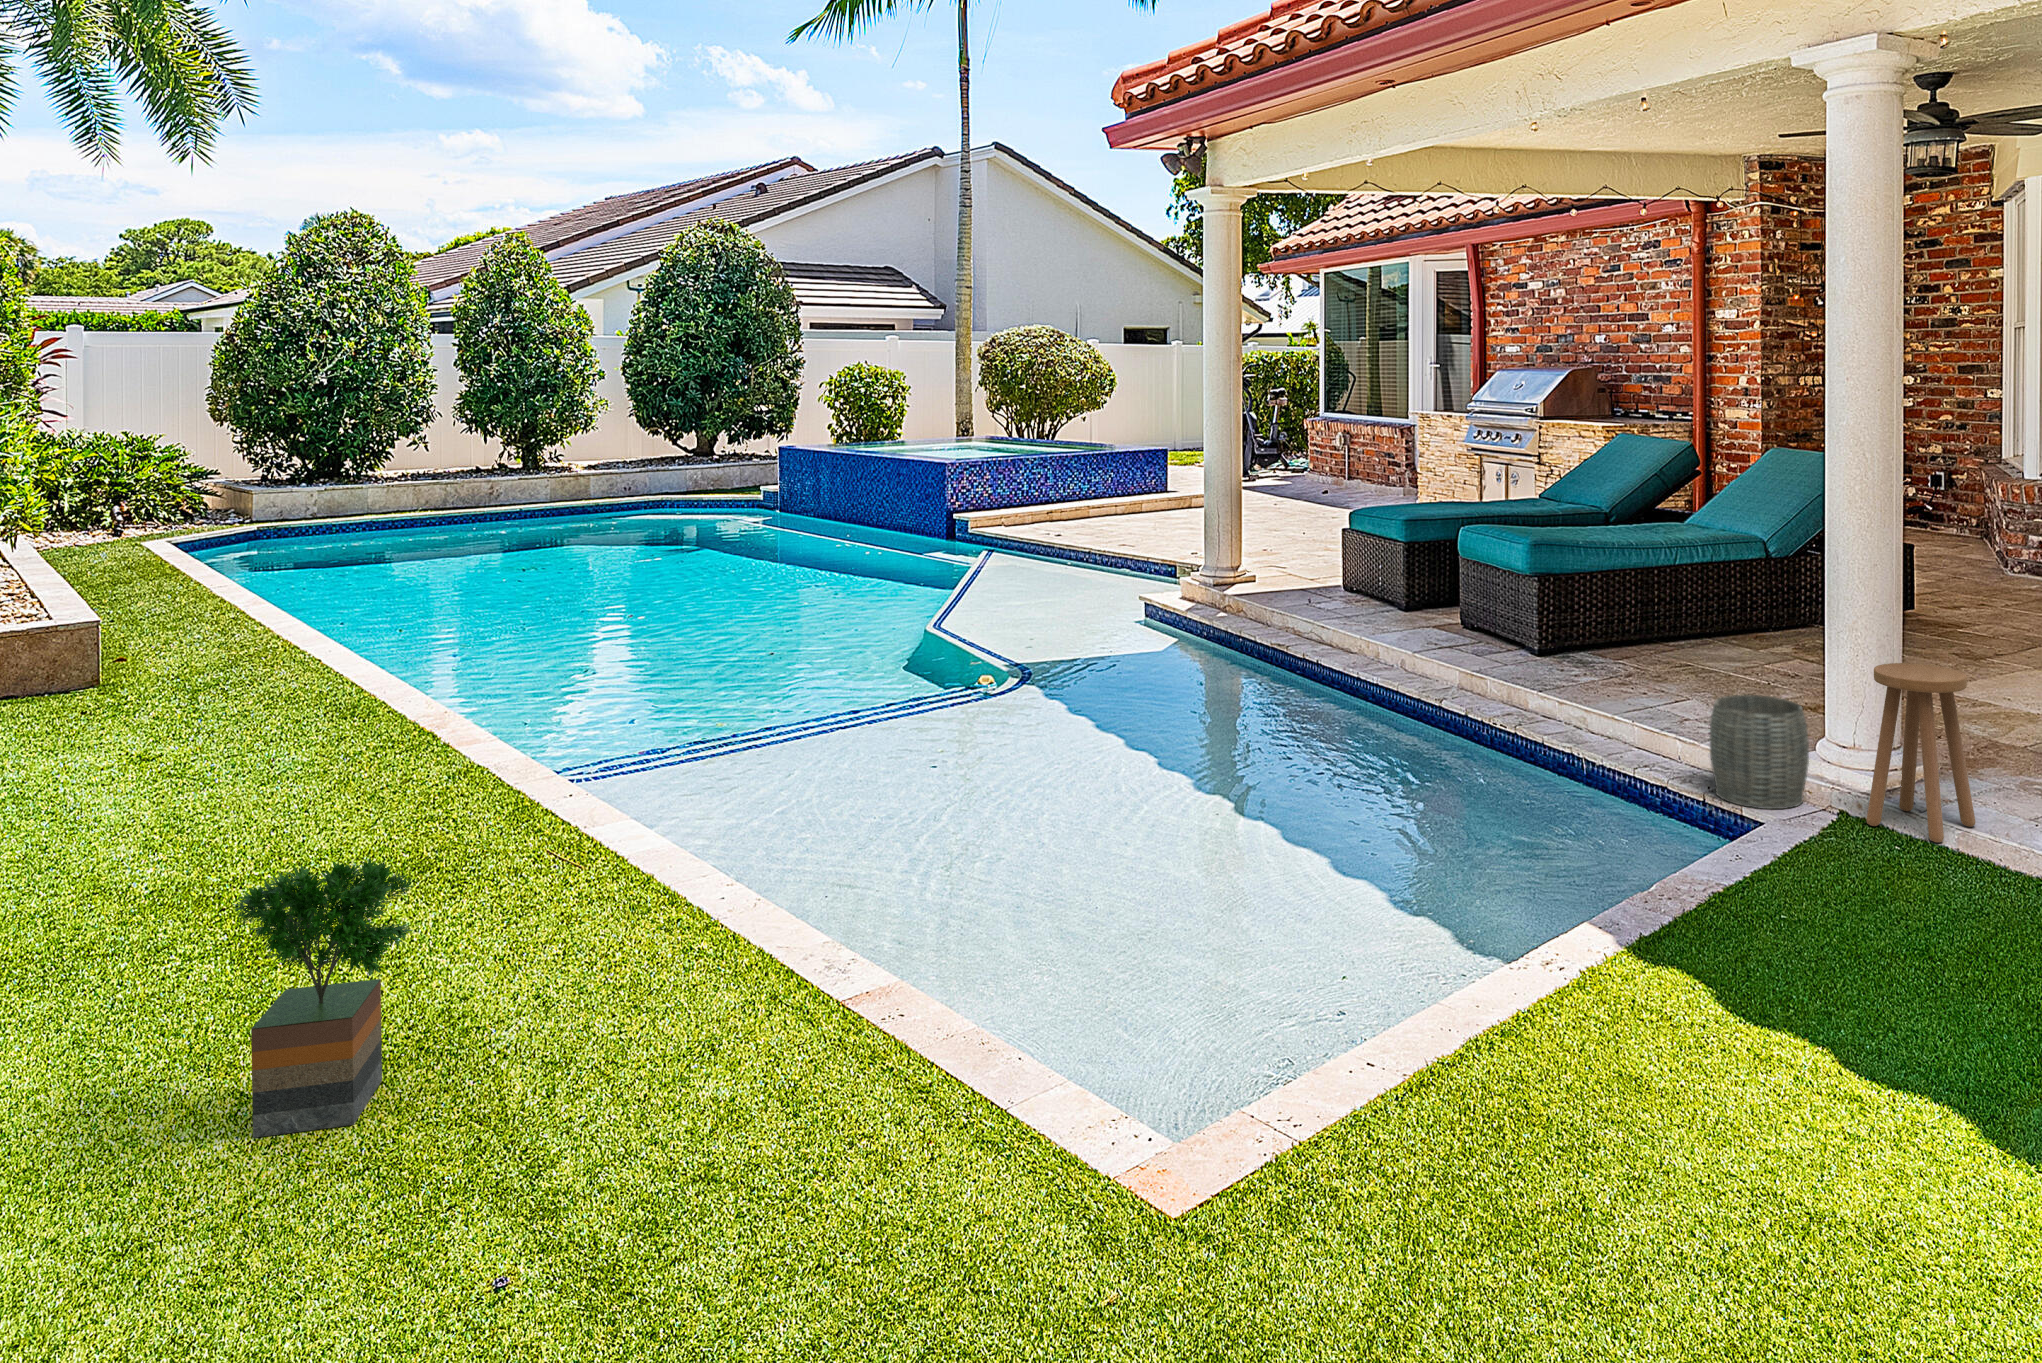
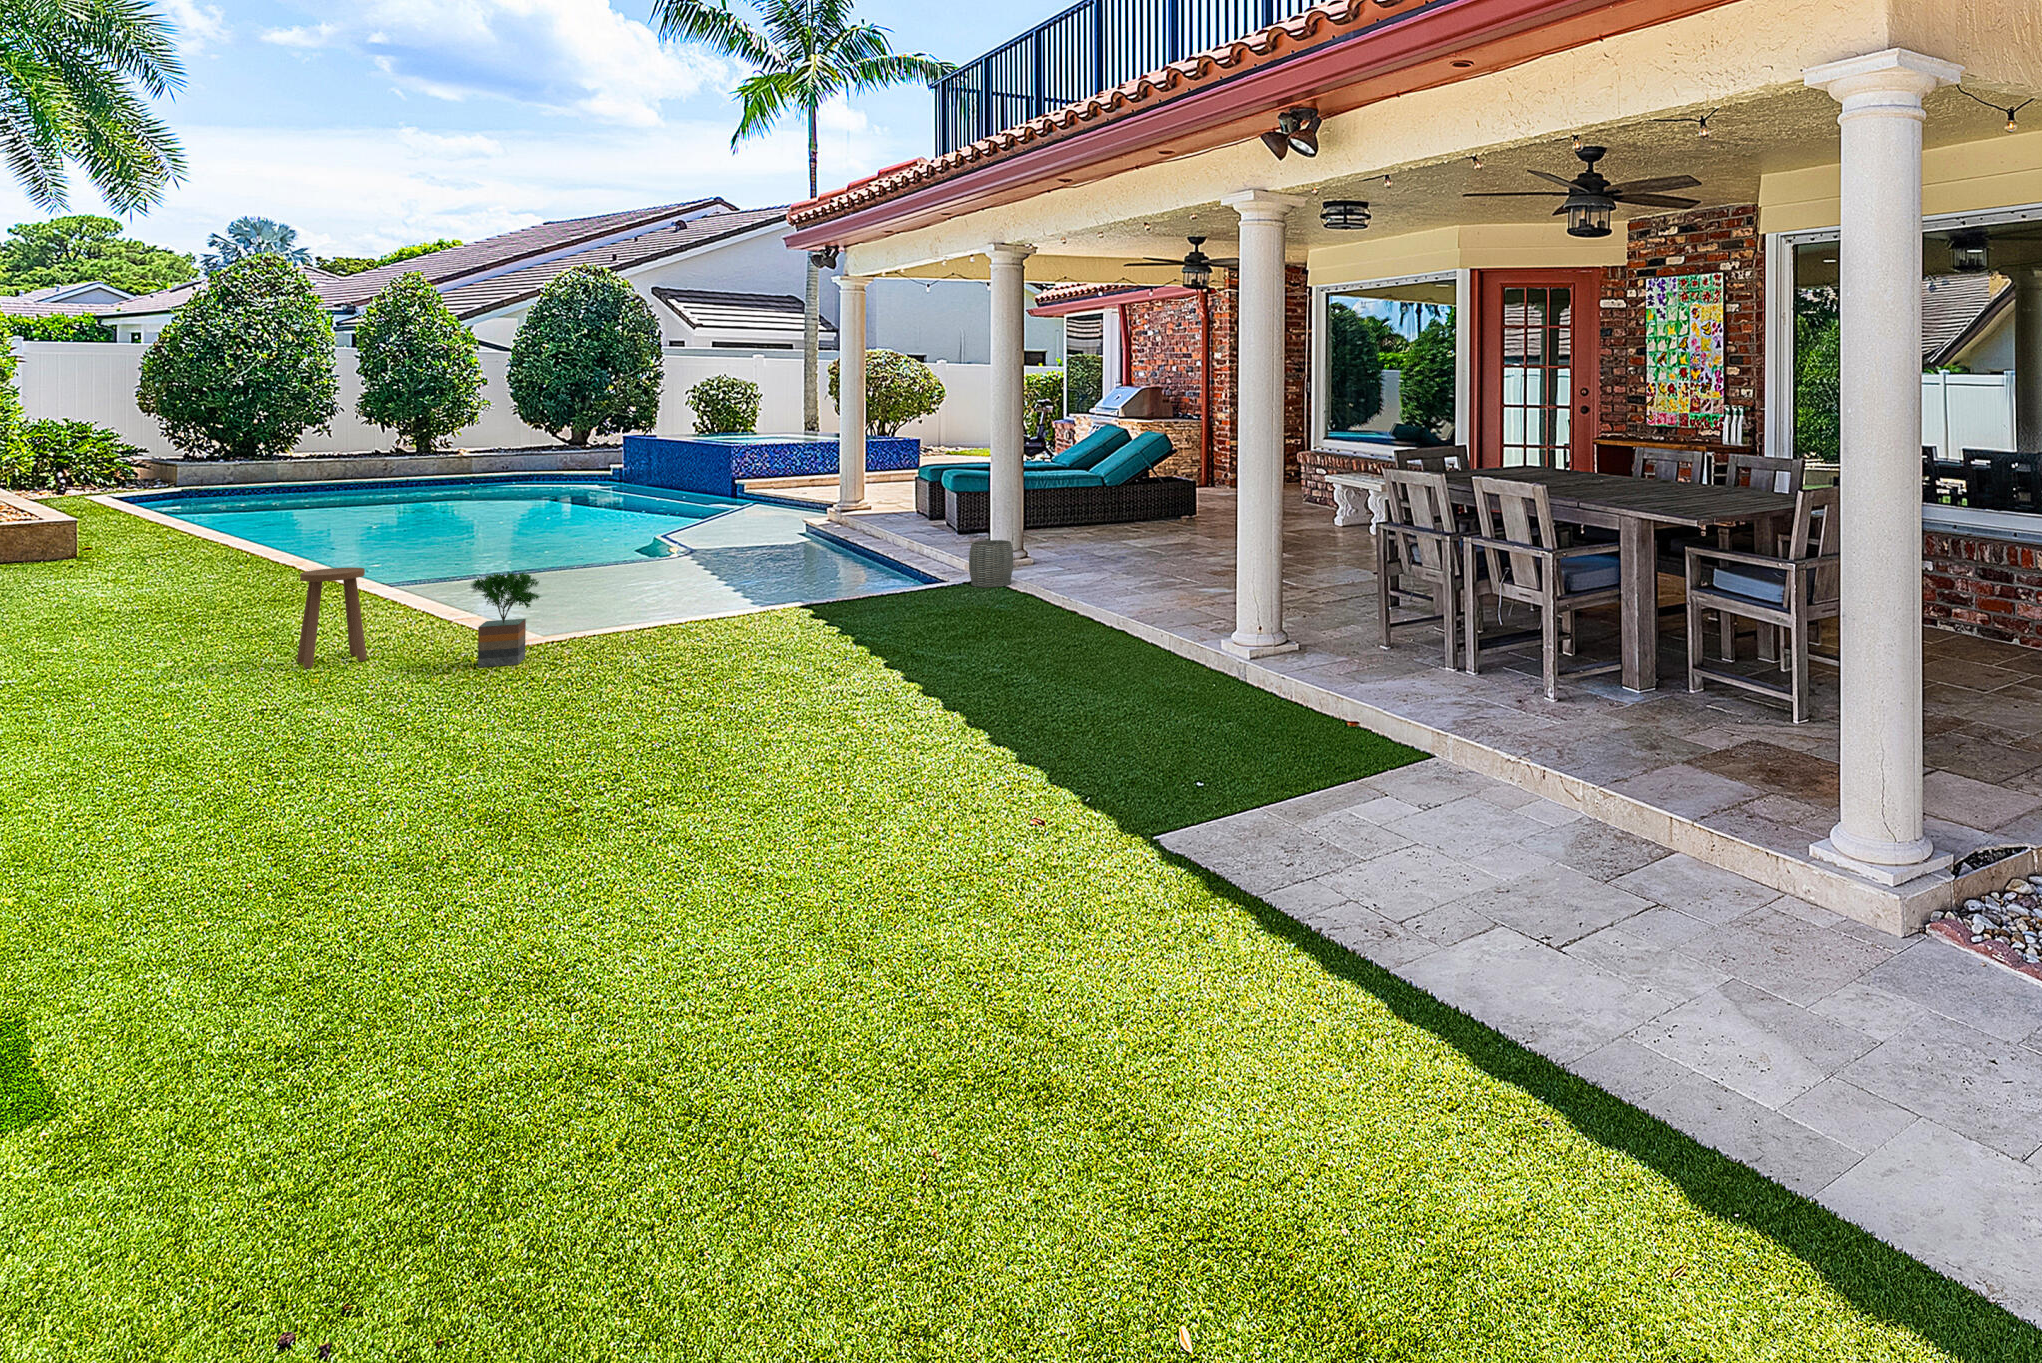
stool: present [1866,663,1976,843] -> present [297,567,367,668]
potted tree: present [233,859,412,1138] -> present [471,572,540,667]

